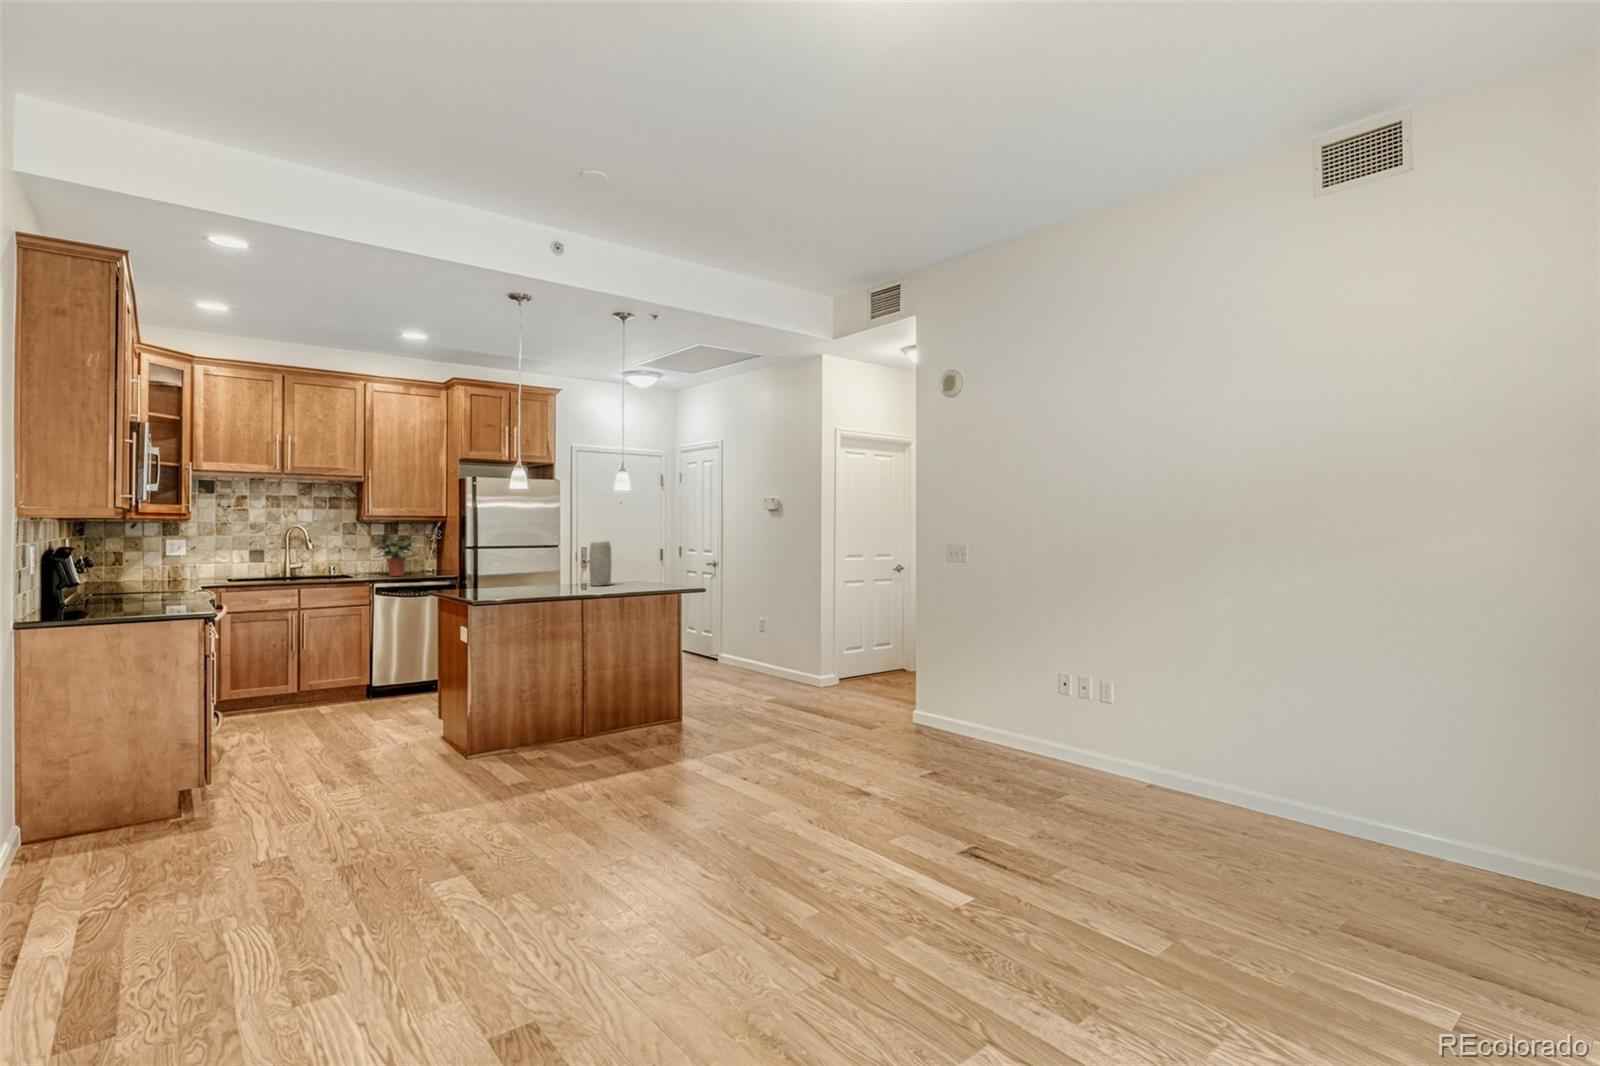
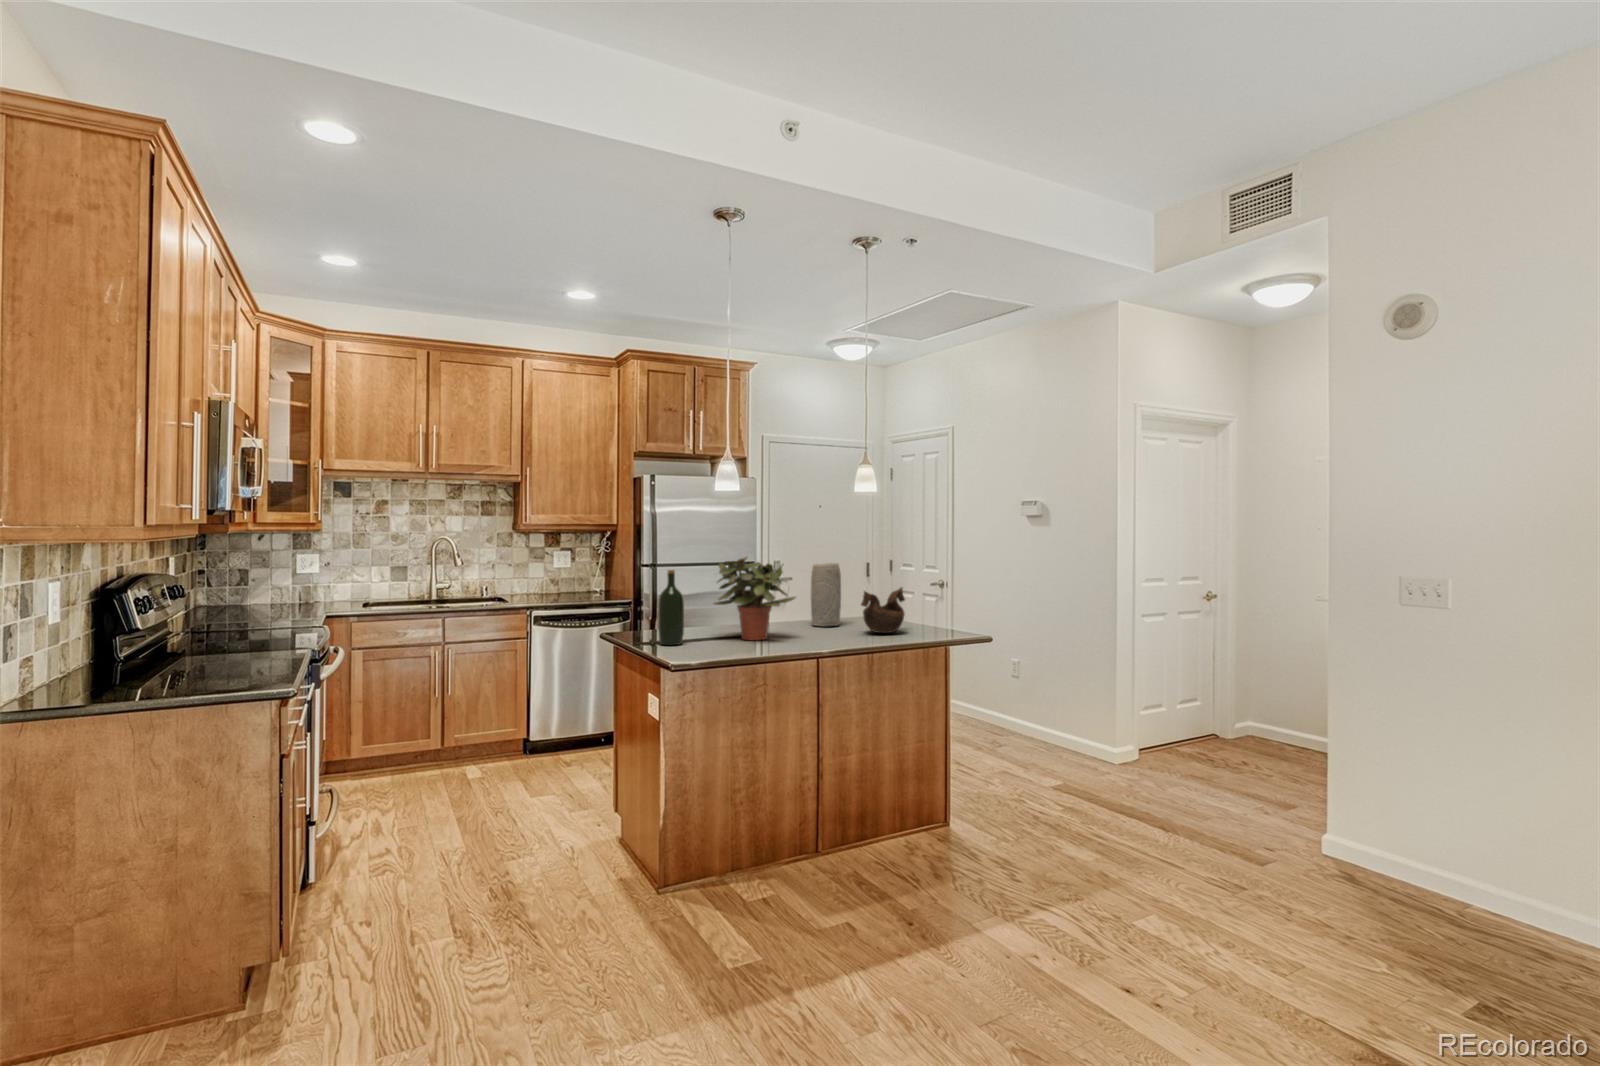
potted plant: present [375,534,418,576] -> present [714,557,795,640]
wine bottle: none [470,543,489,595] -> present [658,570,684,645]
decorative bowl: none [619,556,655,588] -> present [861,587,905,633]

